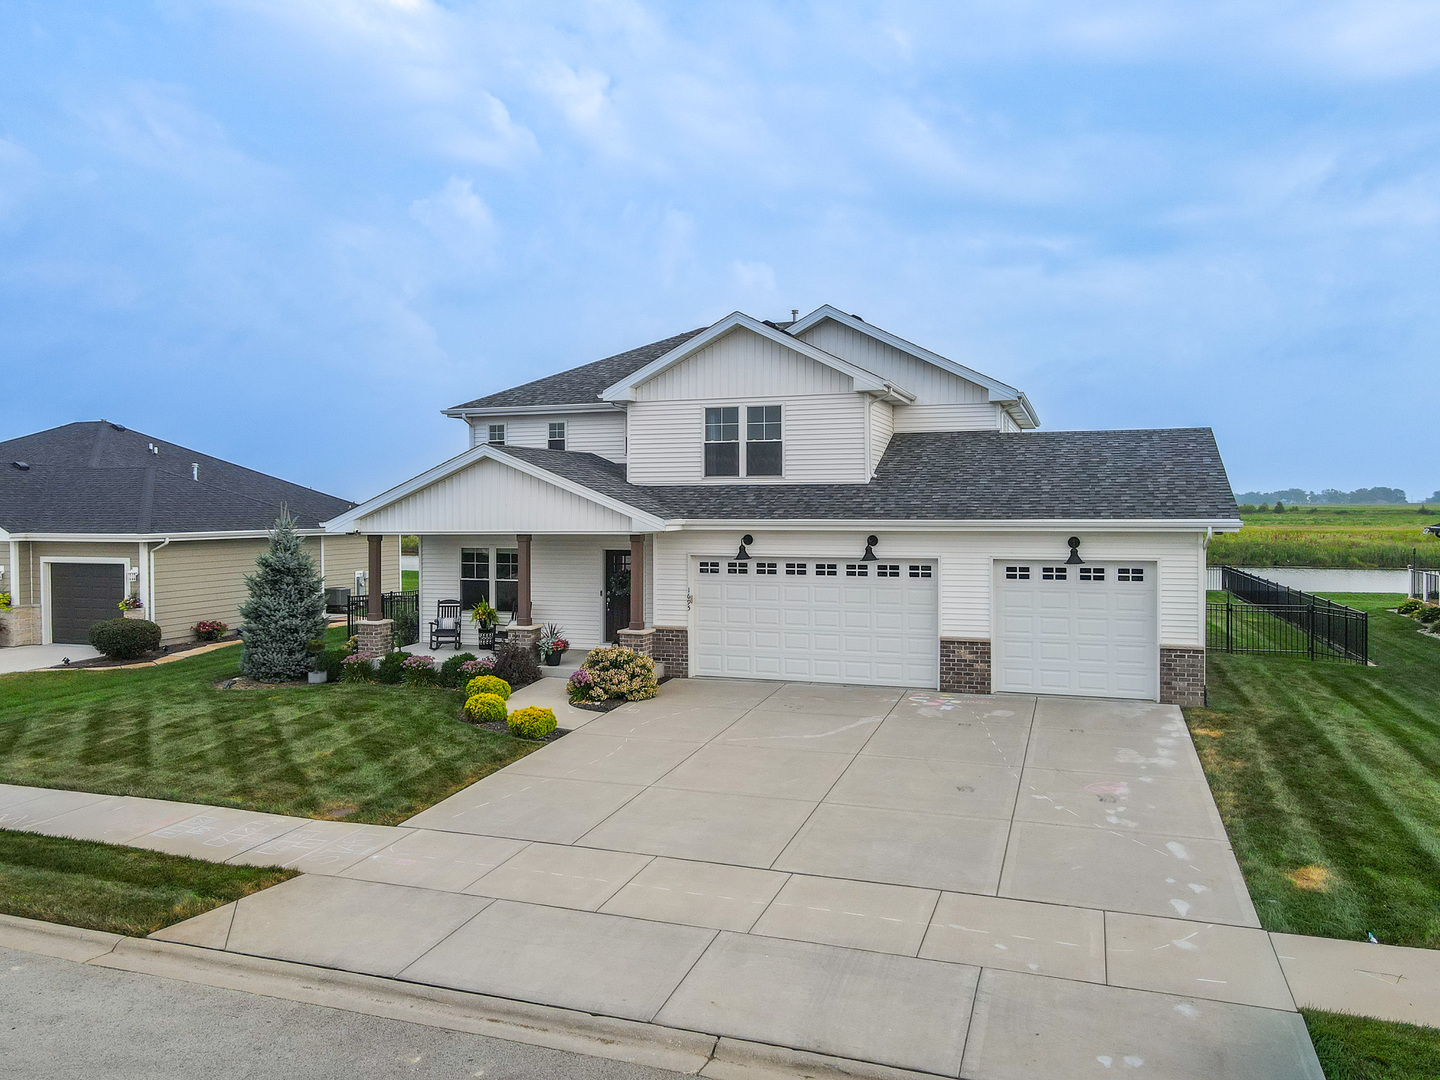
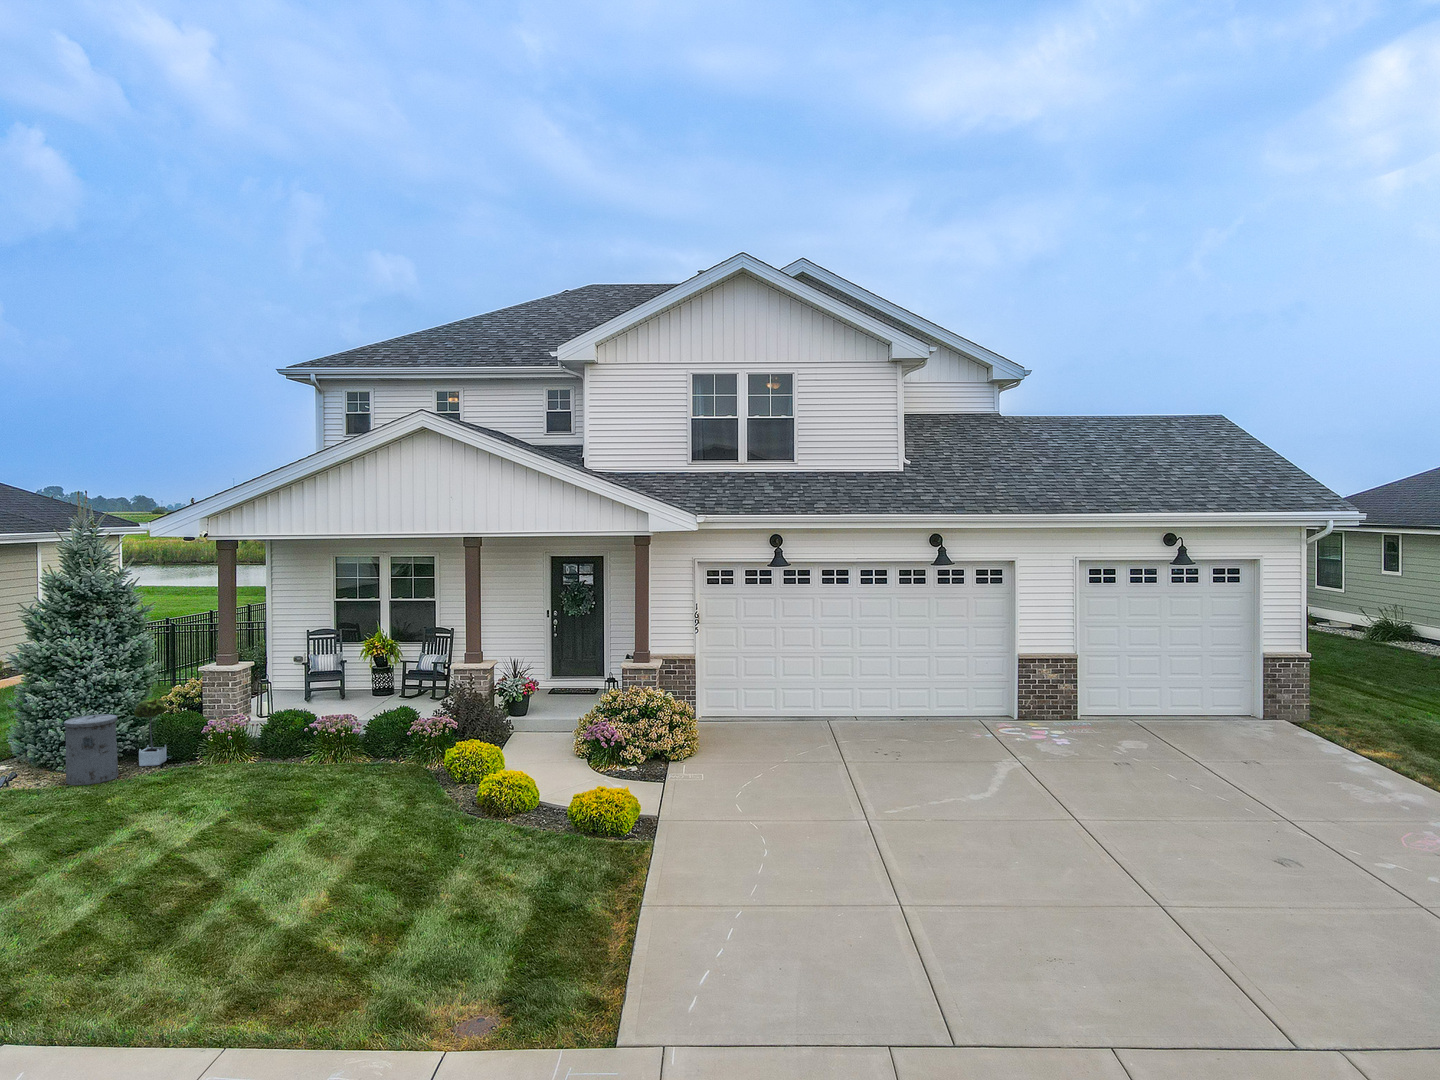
trash can: none [261,647,293,690] -> present [64,714,118,785]

